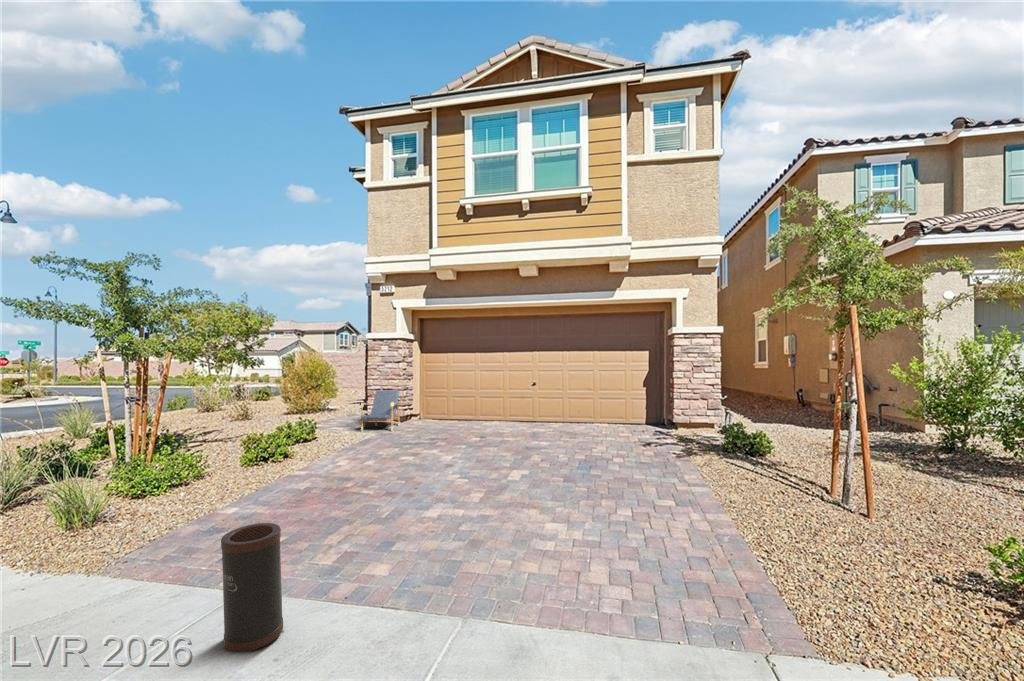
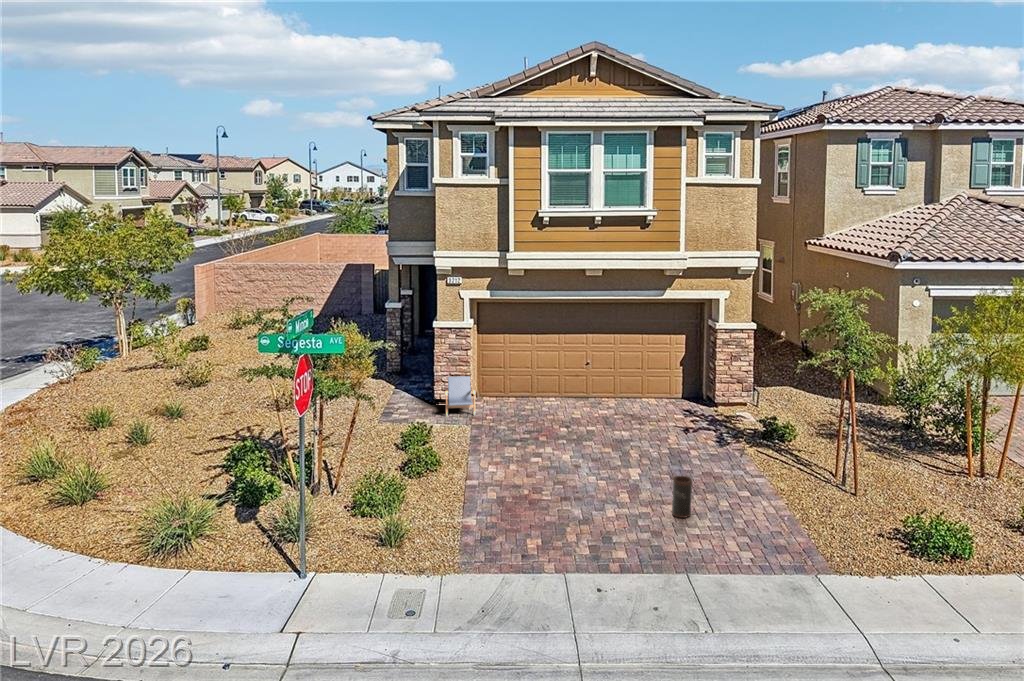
trash can: present [221,523,283,652] -> present [672,476,692,518]

